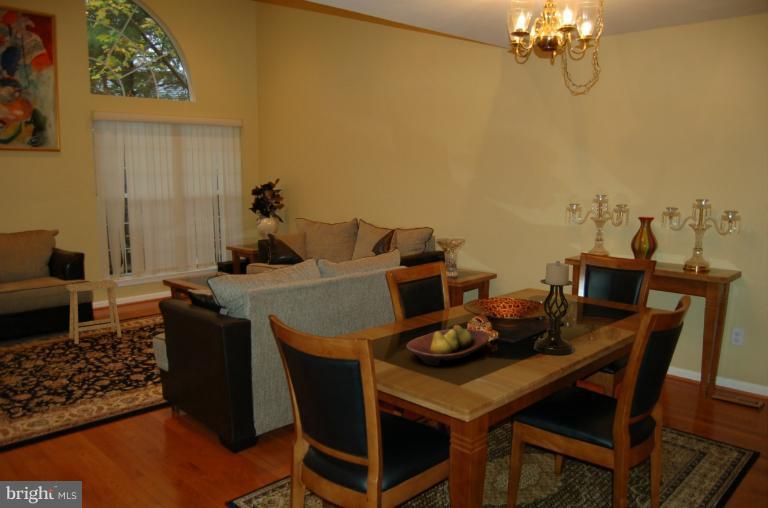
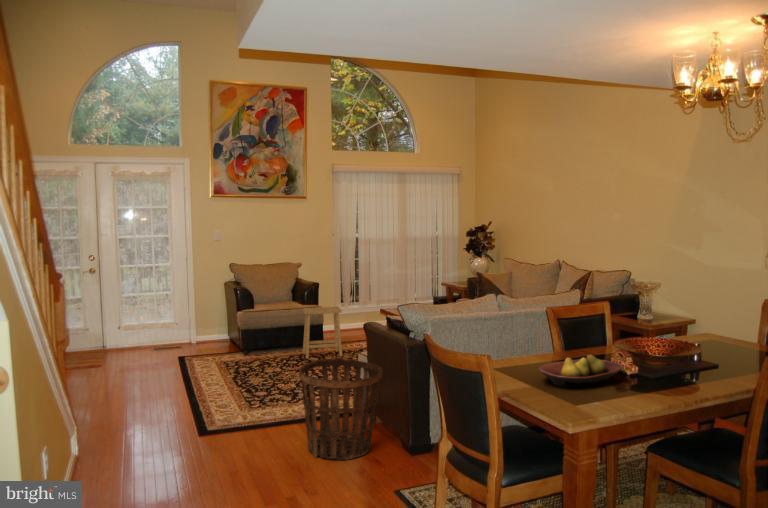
candle holder: present [534,261,574,355] -> none [668,302,709,391]
basket: none [82,347,193,476] -> present [299,359,382,460]

